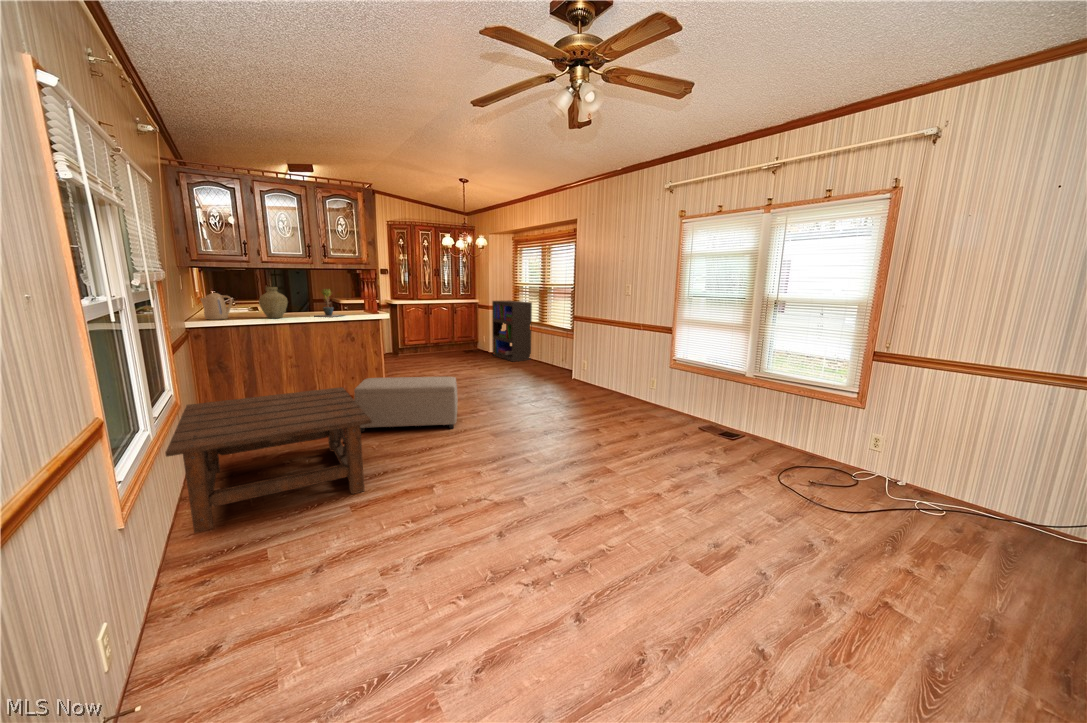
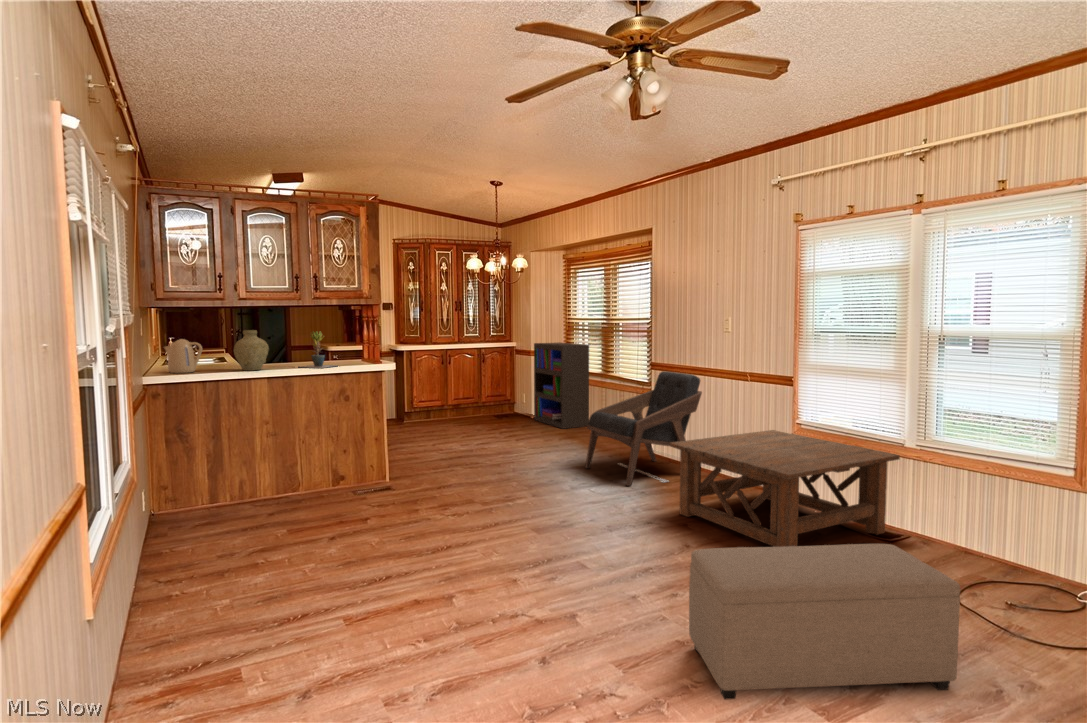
lounge chair: none [529,323,611,403] -> present [585,371,702,486]
ottoman: present [354,377,458,432] -> present [689,544,960,699]
coffee table: present [165,387,372,533] -> present [670,430,900,547]

